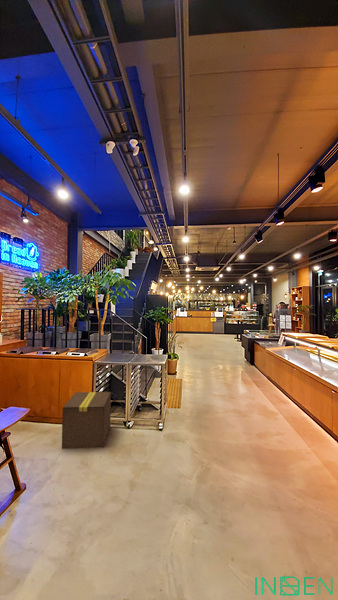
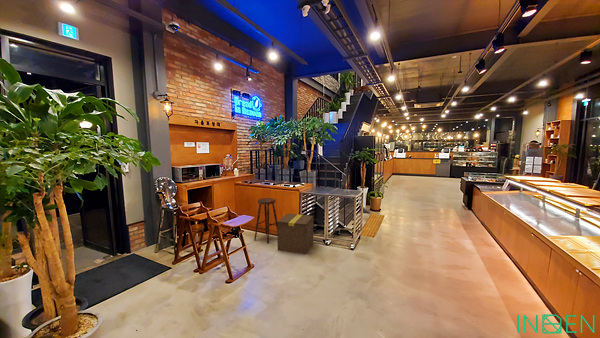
bar stool: none [24,374,63,440] -> present [254,198,277,243]

